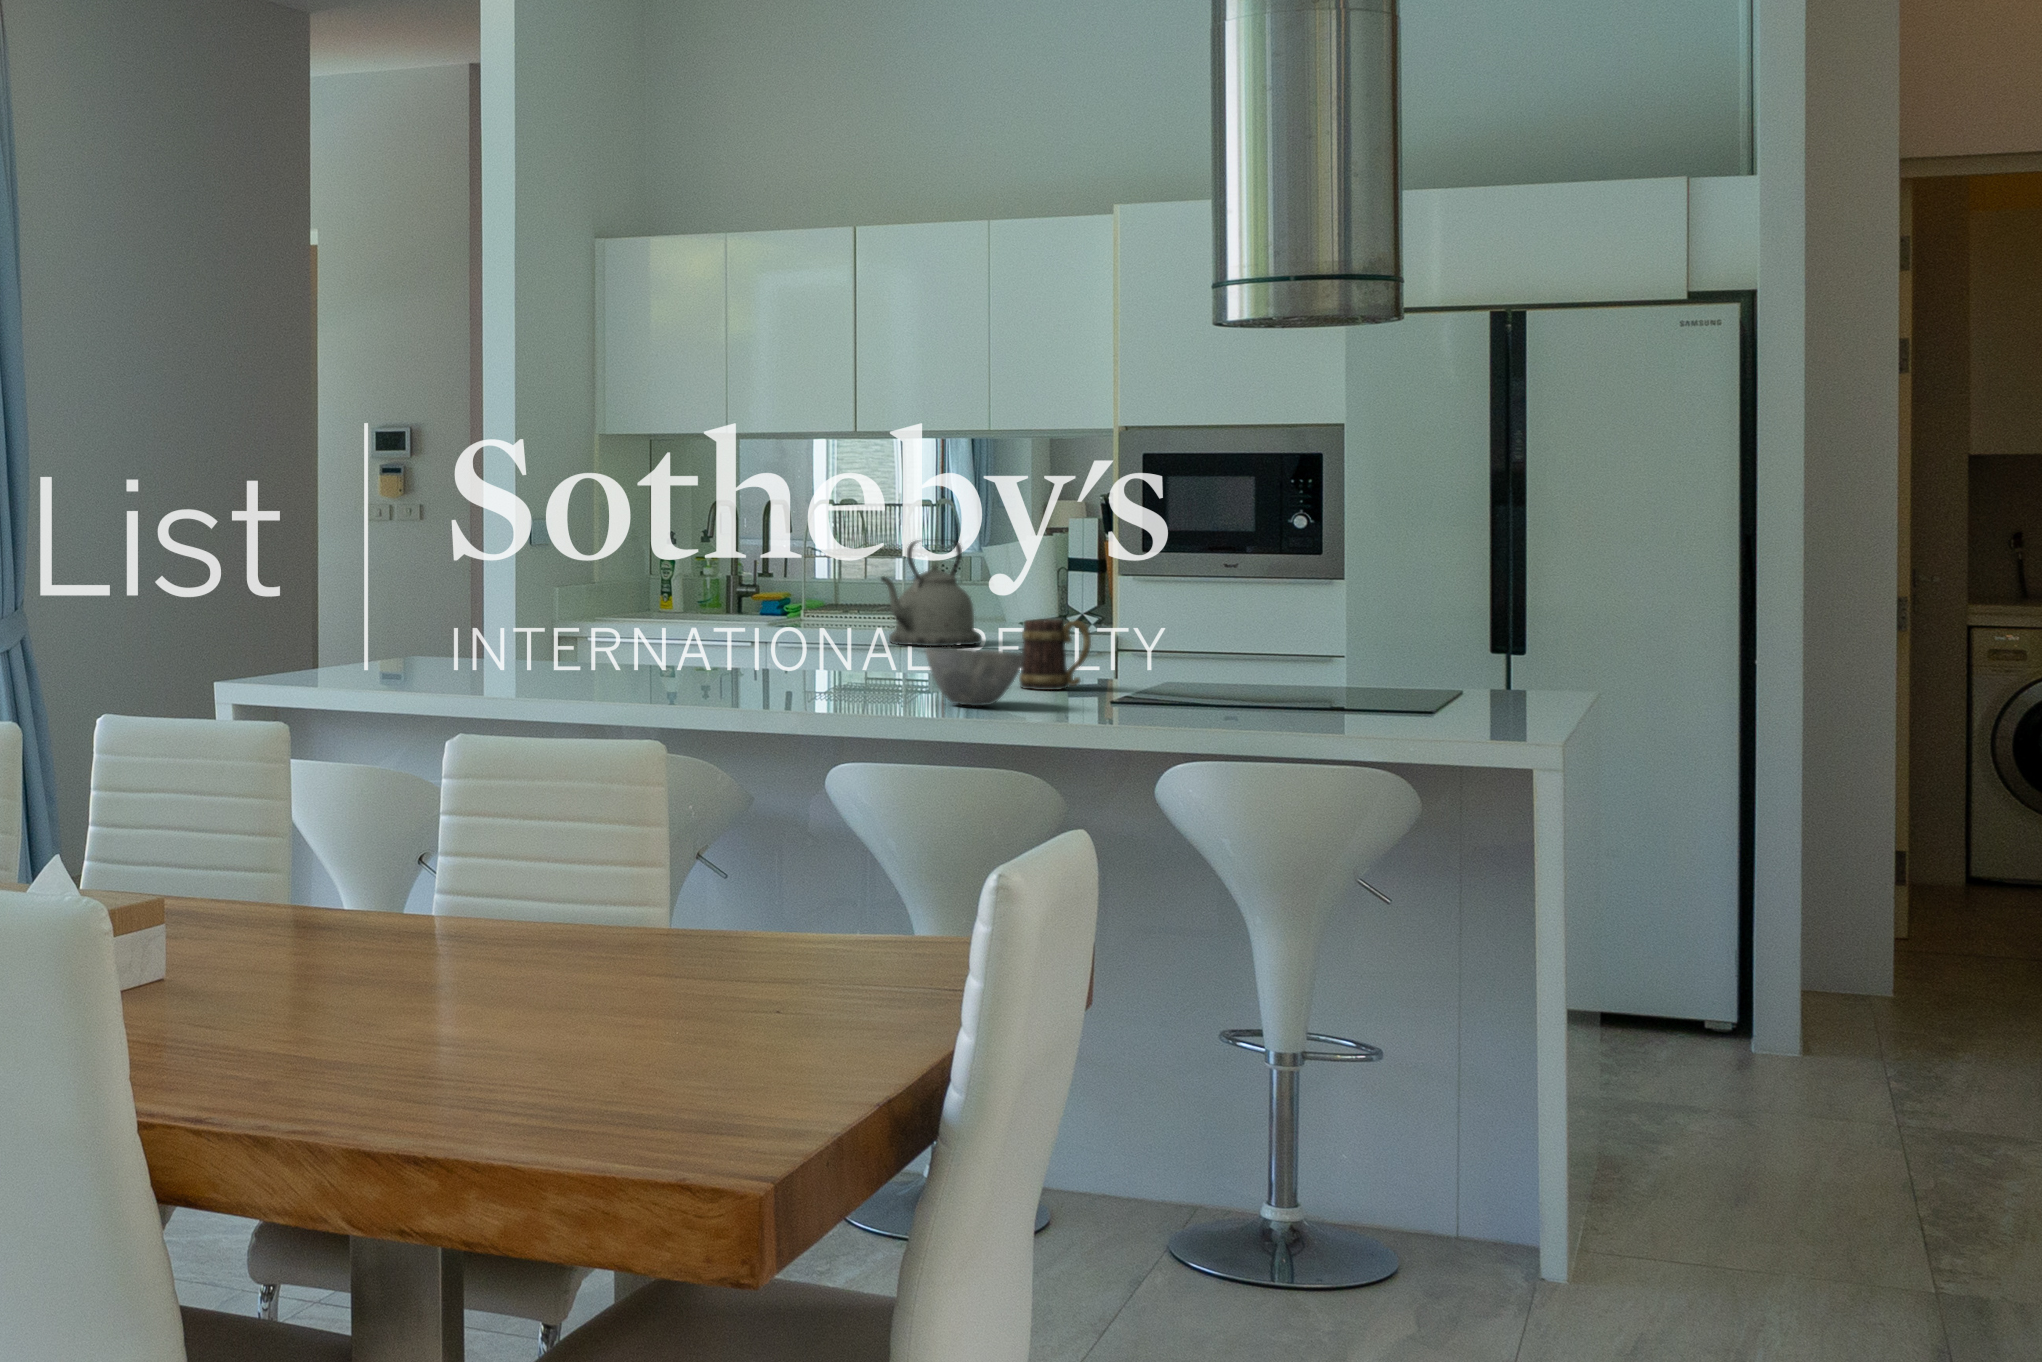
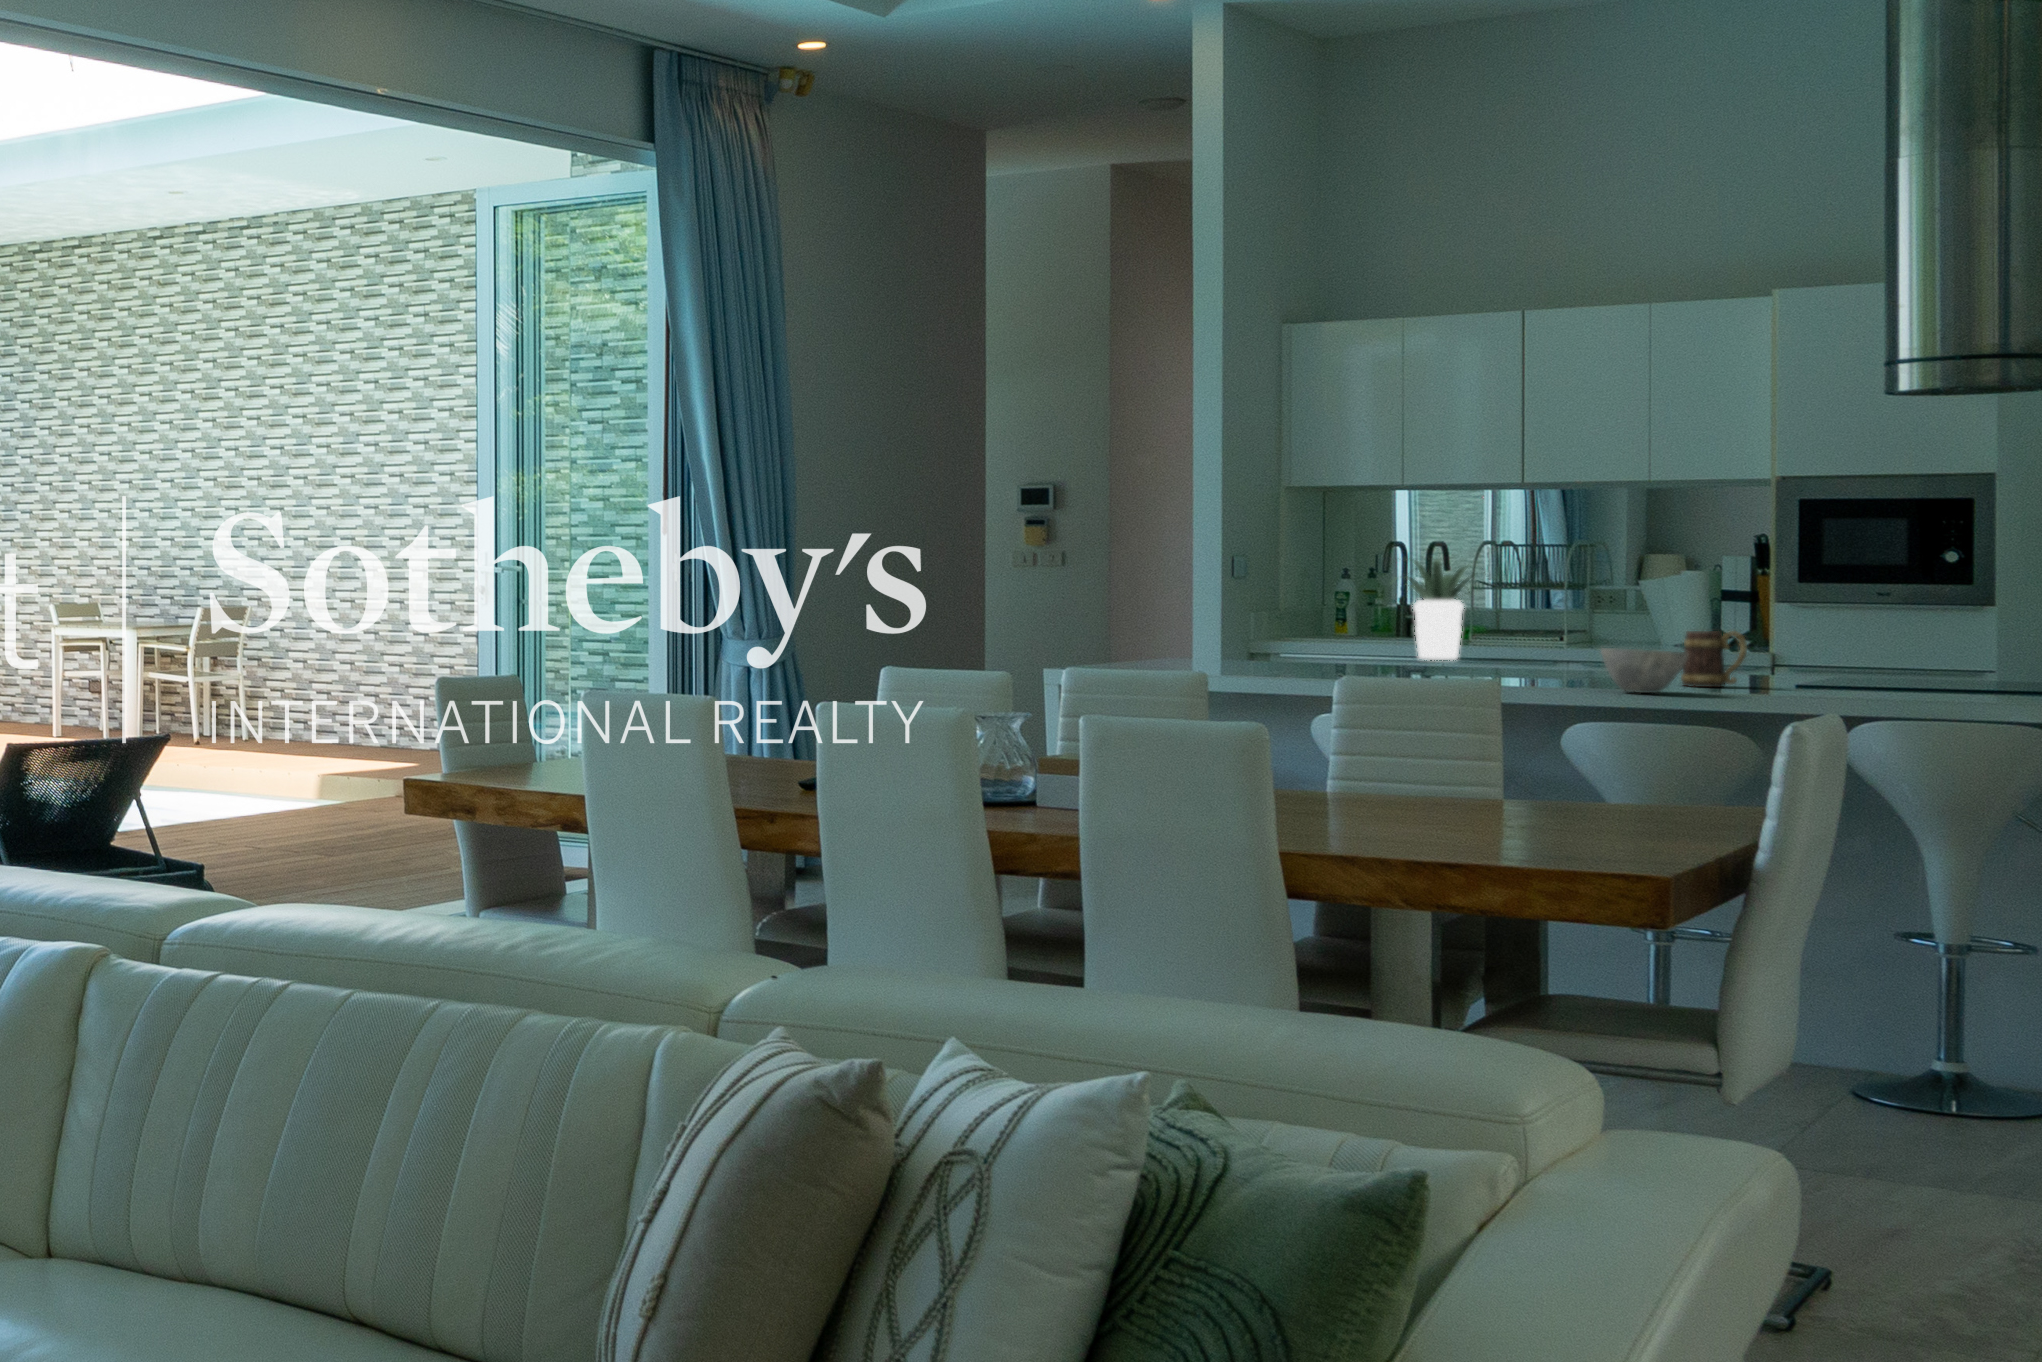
potted plant: none [702,523,836,647] -> present [1388,559,1493,660]
kettle: present [881,540,981,646] -> none [1546,572,1640,662]

